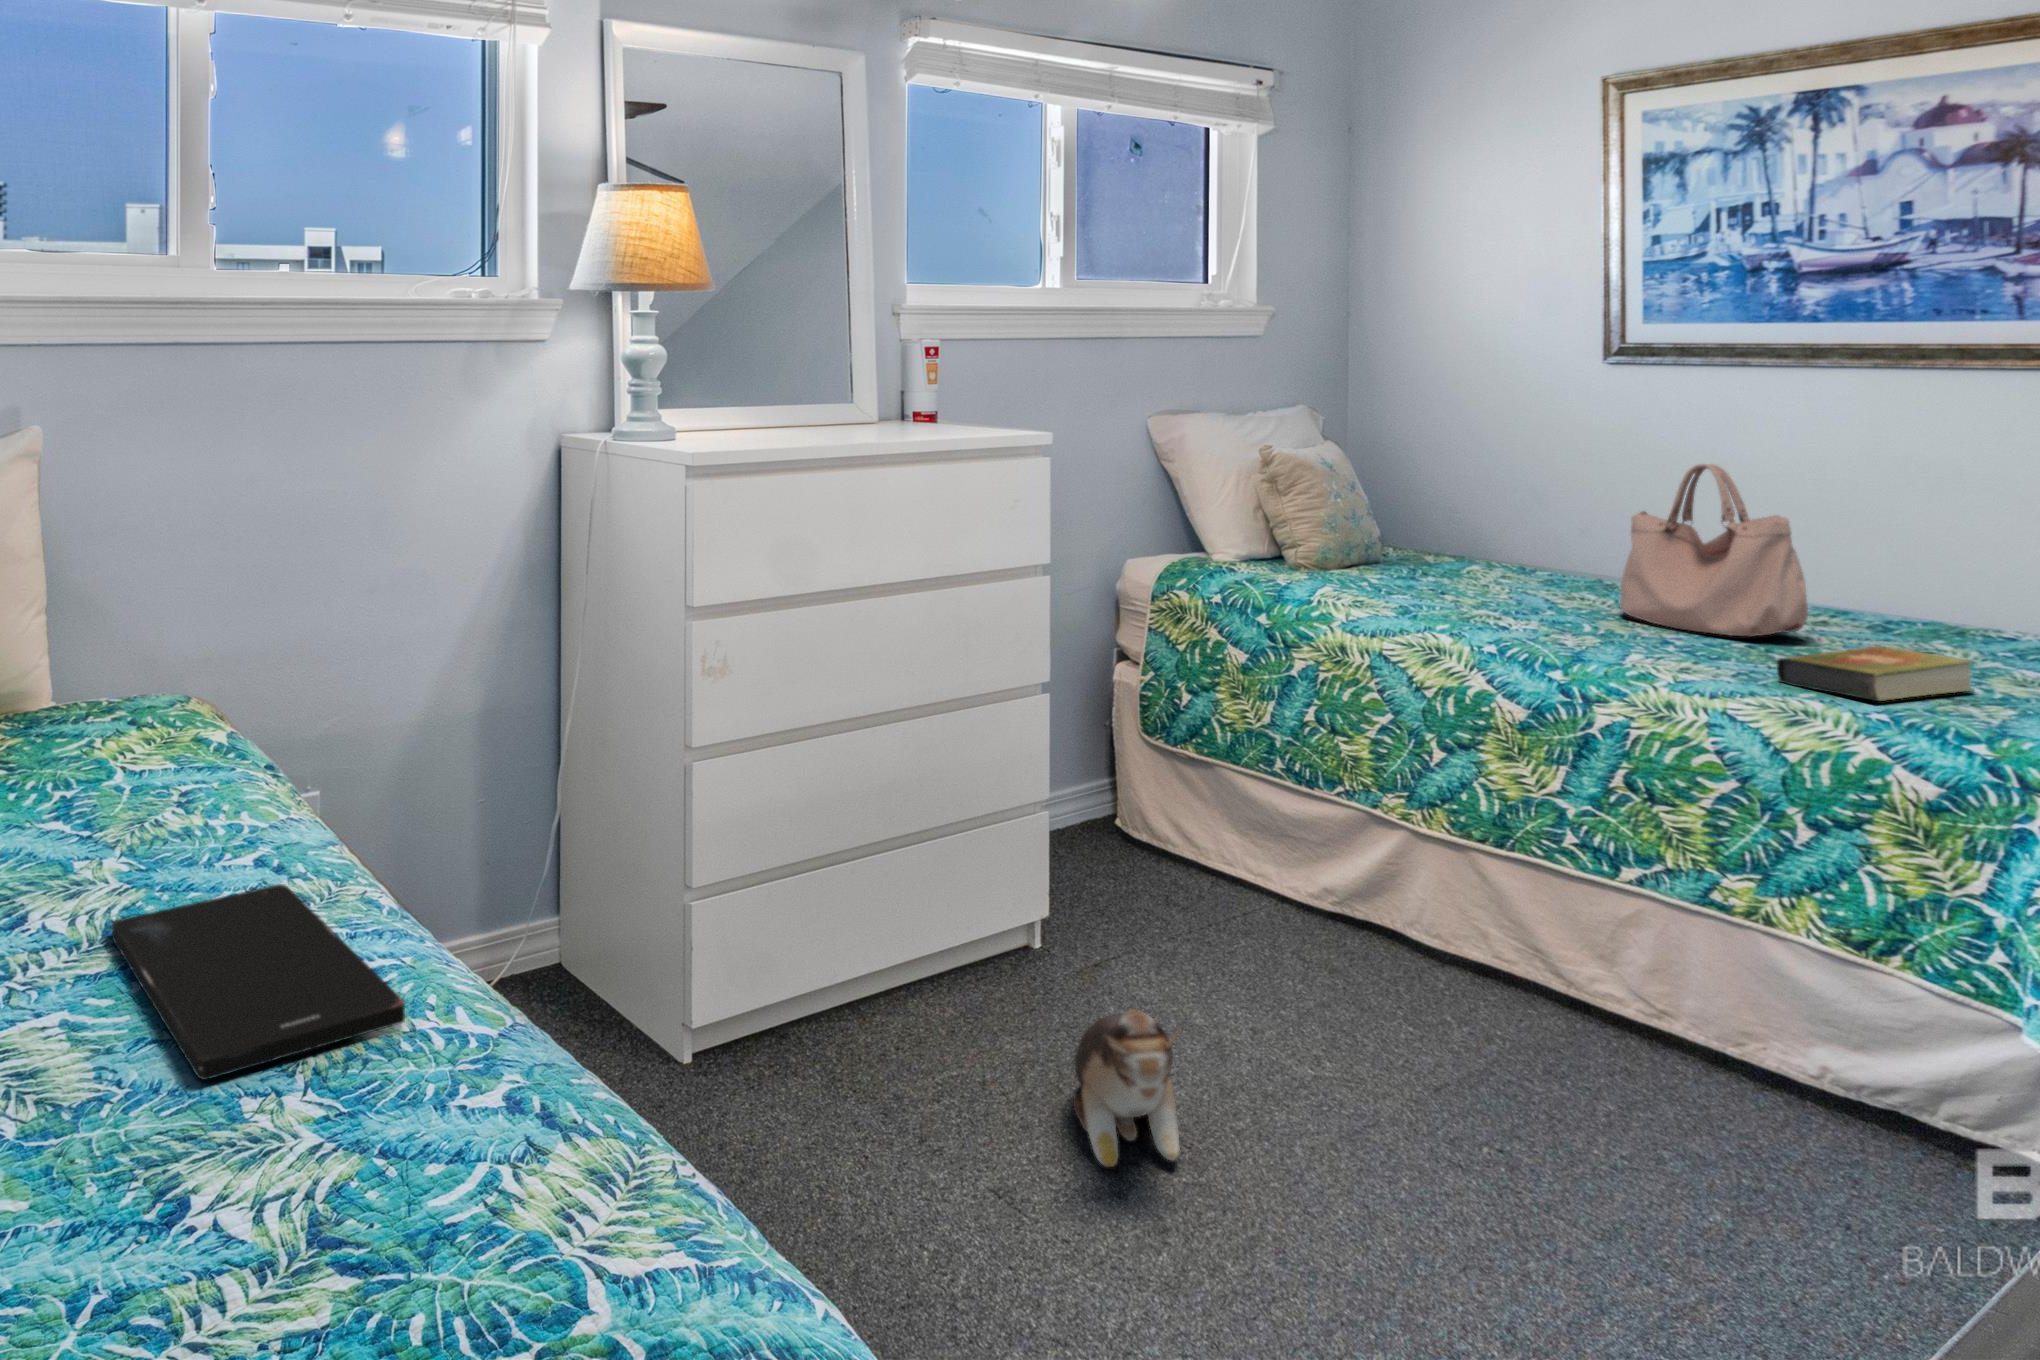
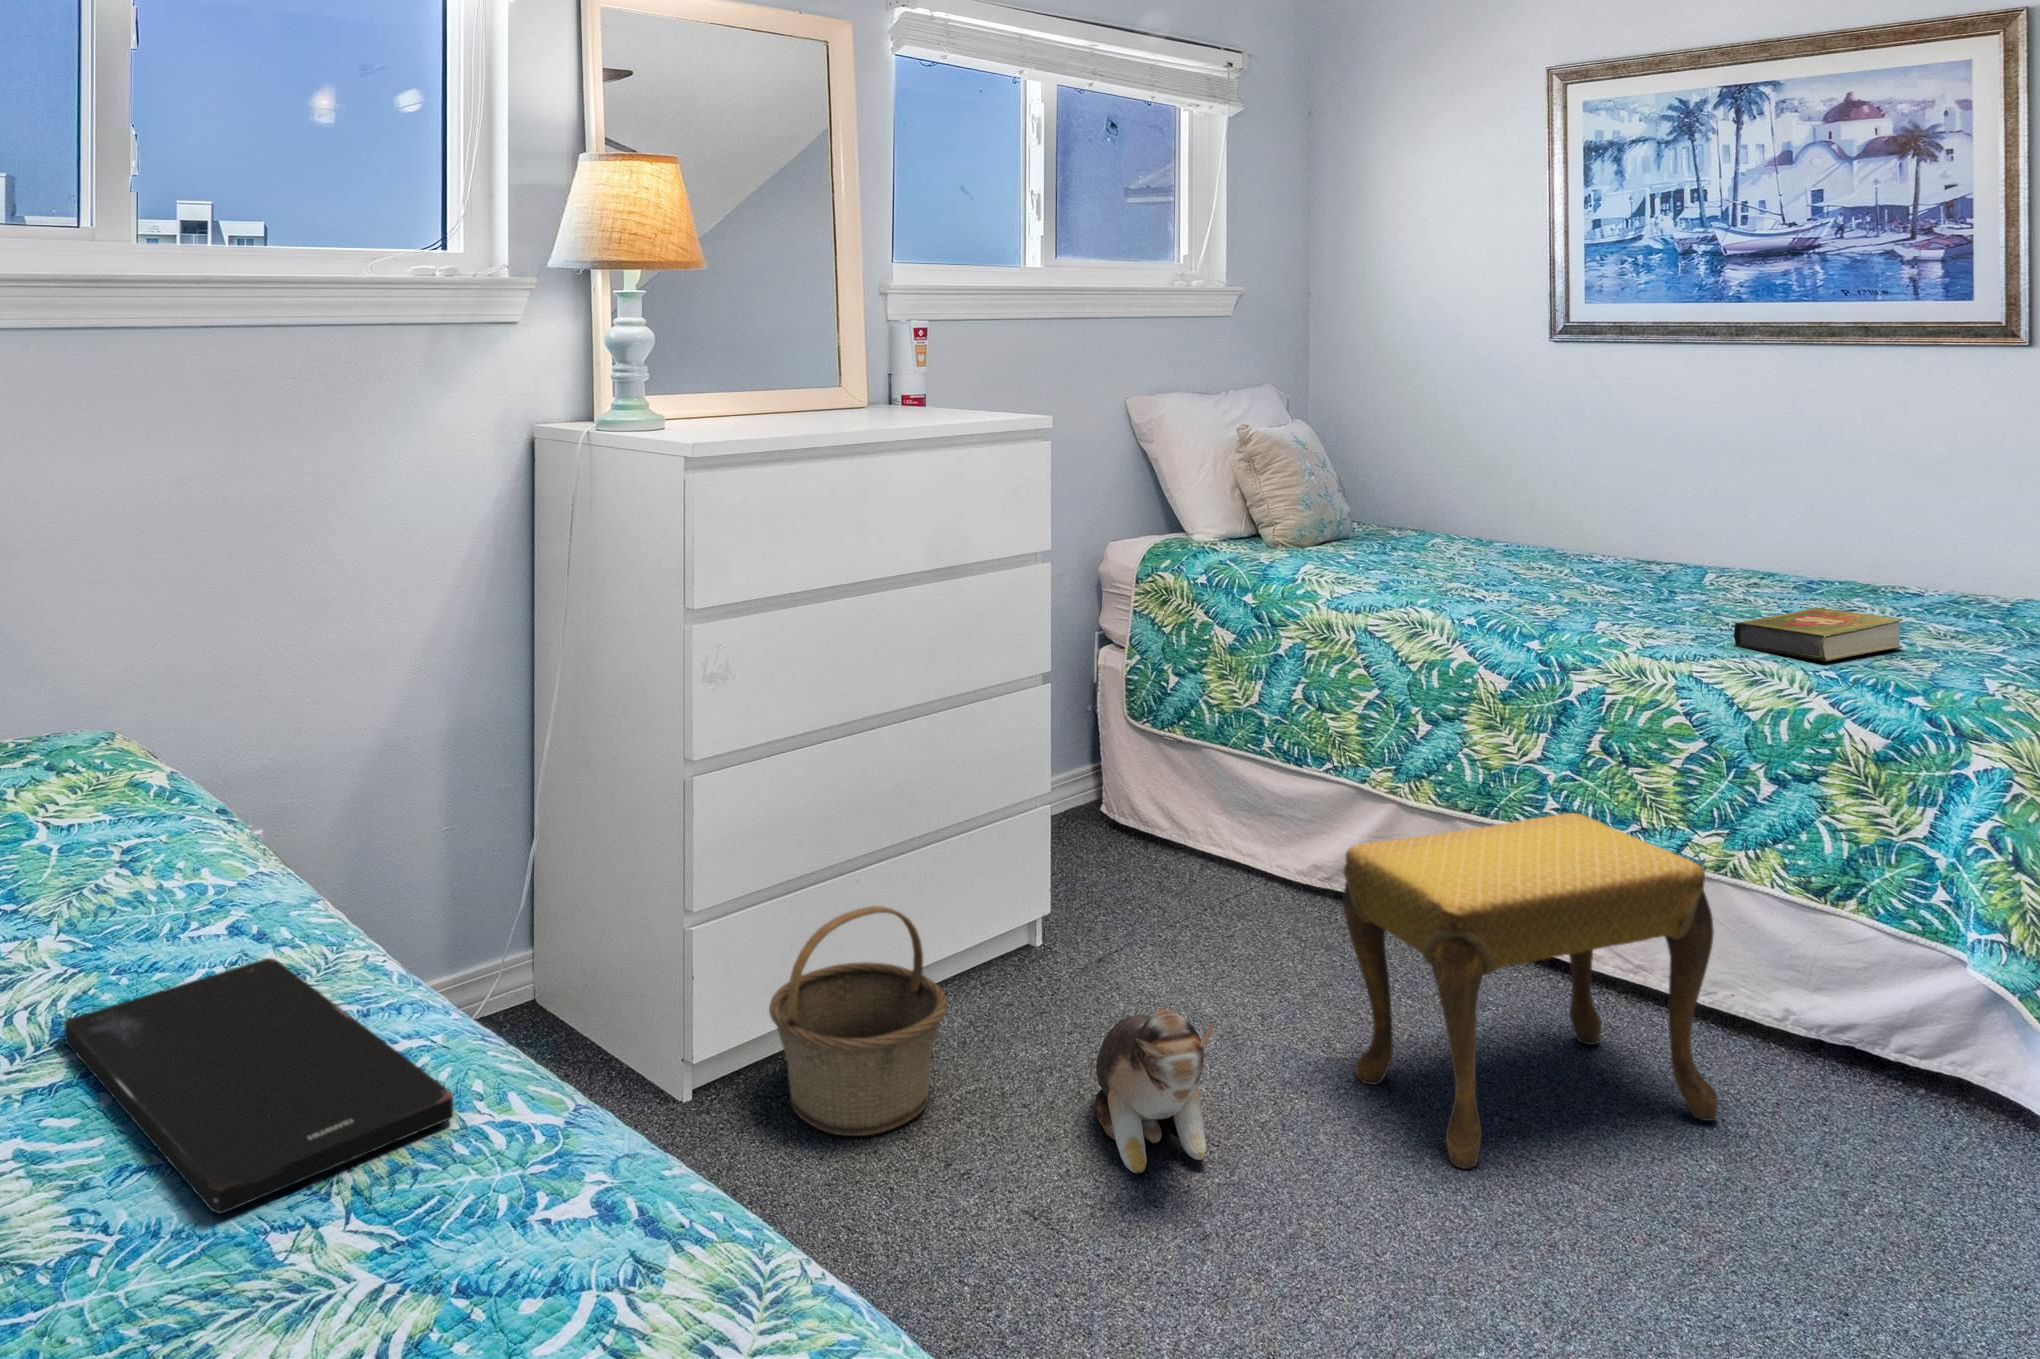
handbag: present [1620,464,1808,637] -> none [1579,437,1750,602]
footstool: none [1332,846,1736,1196] -> present [1343,813,1718,1169]
basket: none [764,893,932,1109] -> present [769,906,947,1136]

